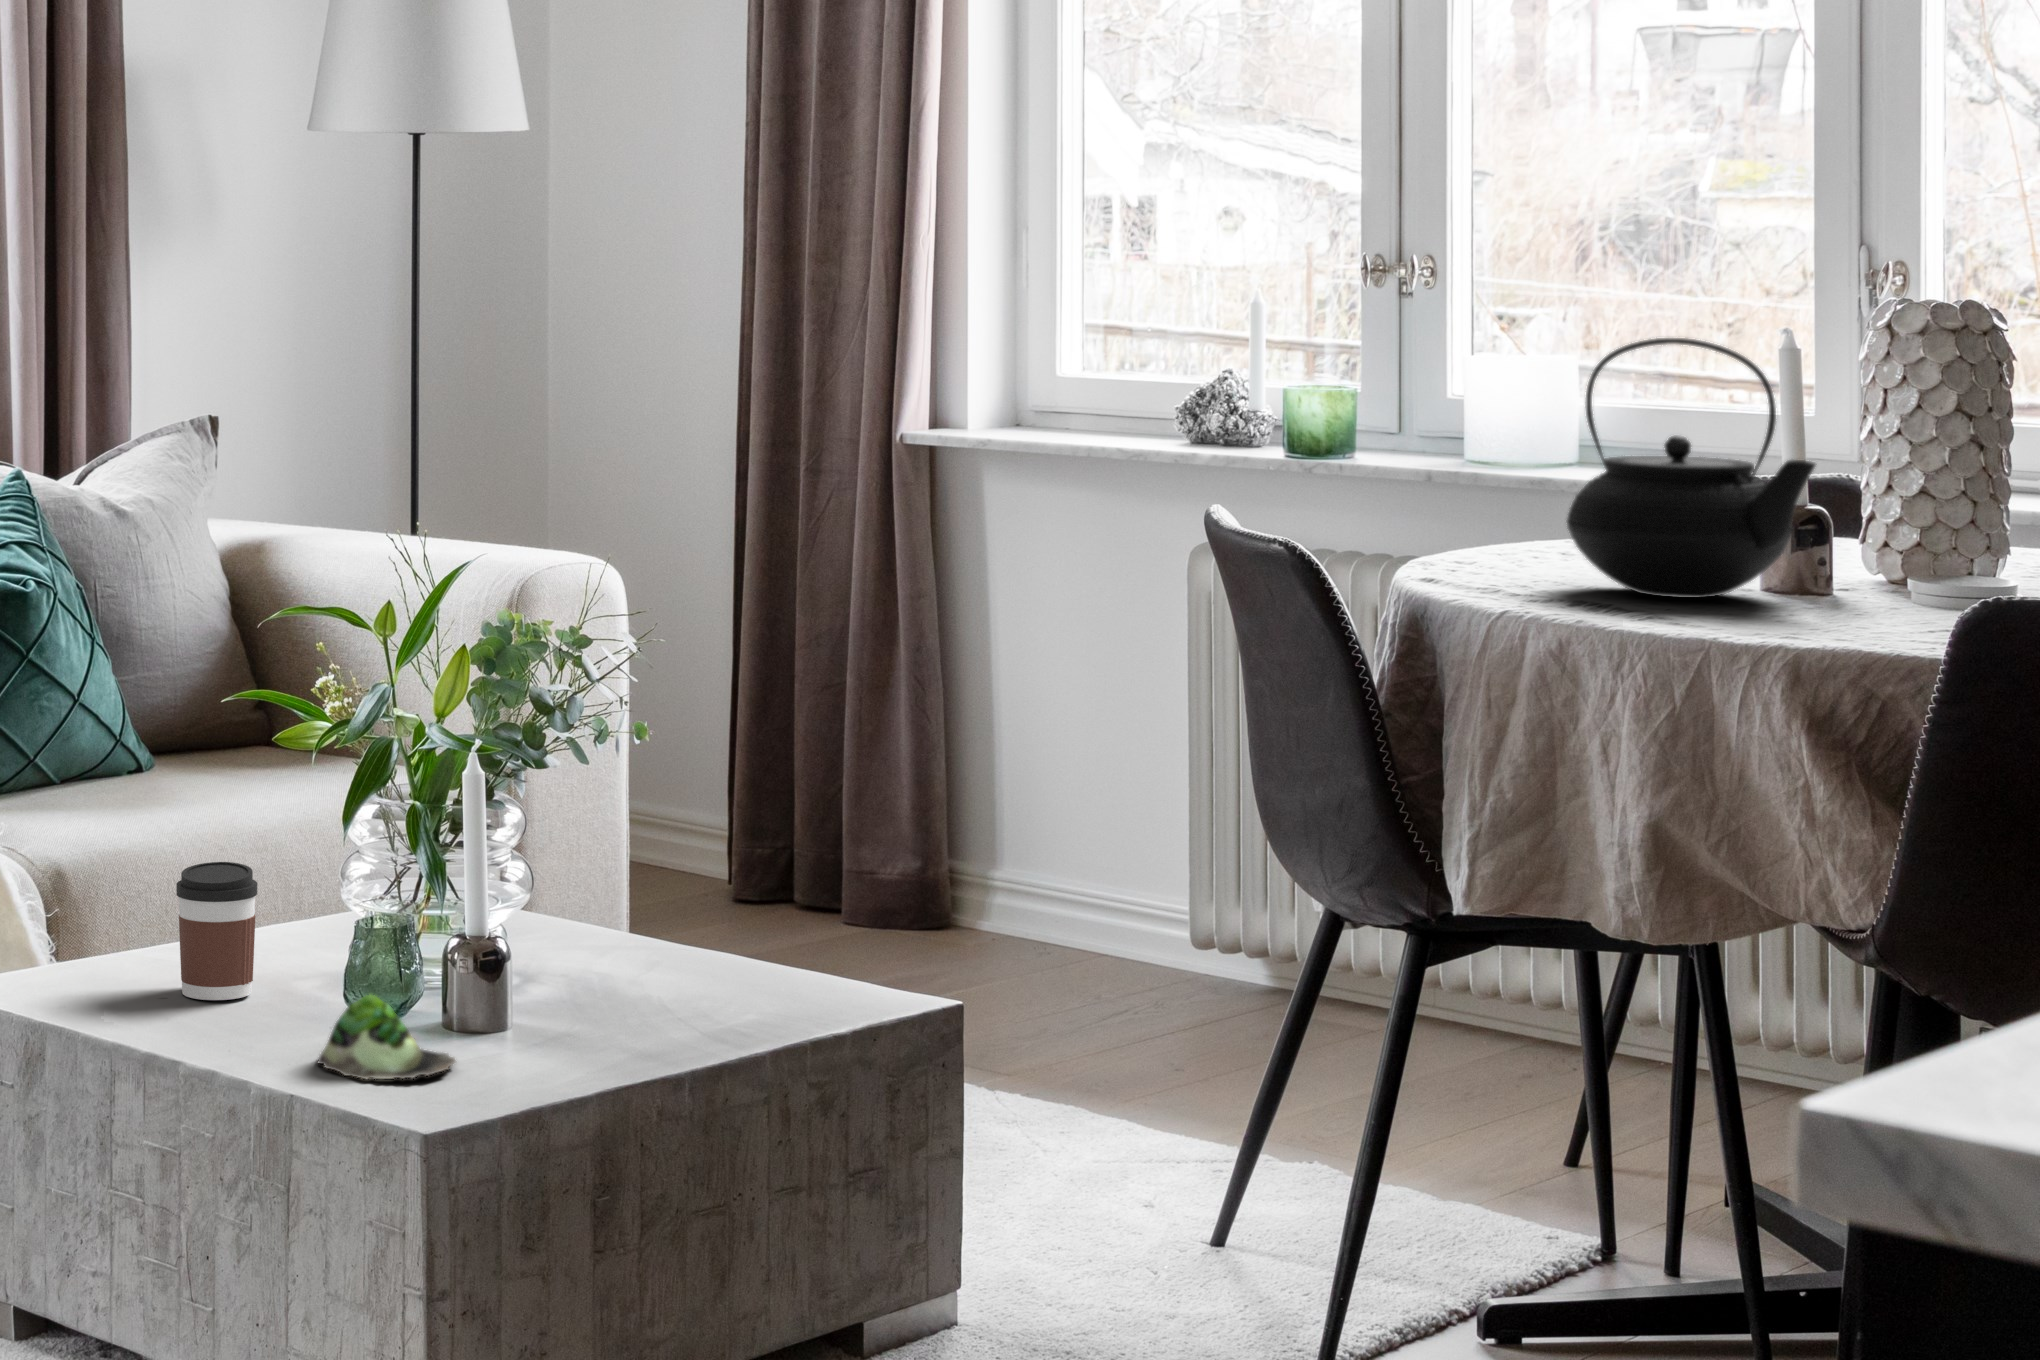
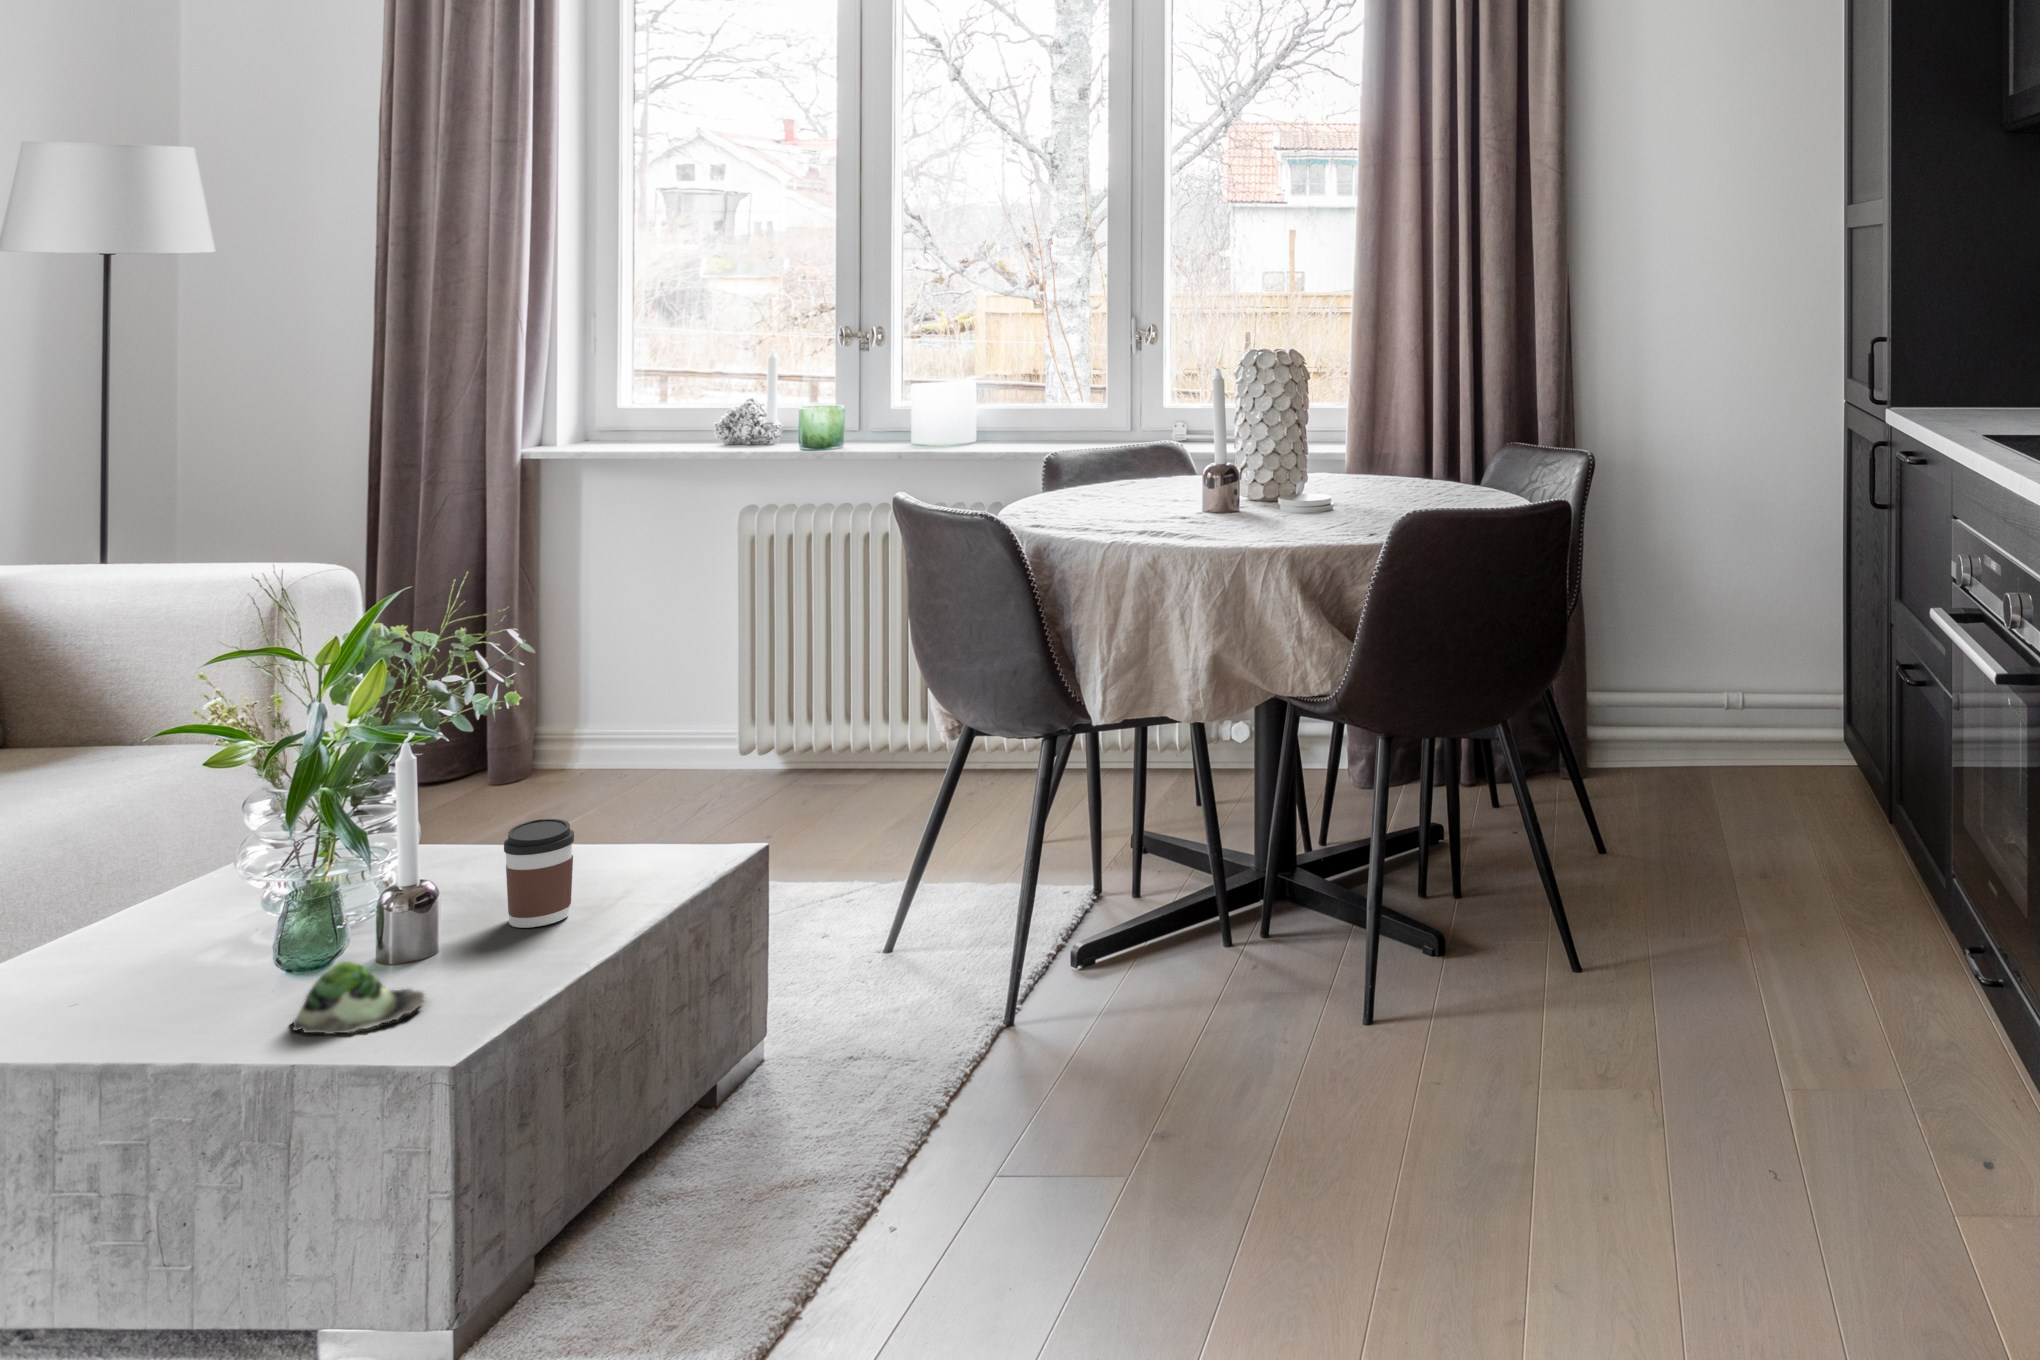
teapot: present [1567,338,1816,598] -> none [1138,383,1281,527]
coffee cup: present [176,862,257,1000] -> present [504,819,574,928]

